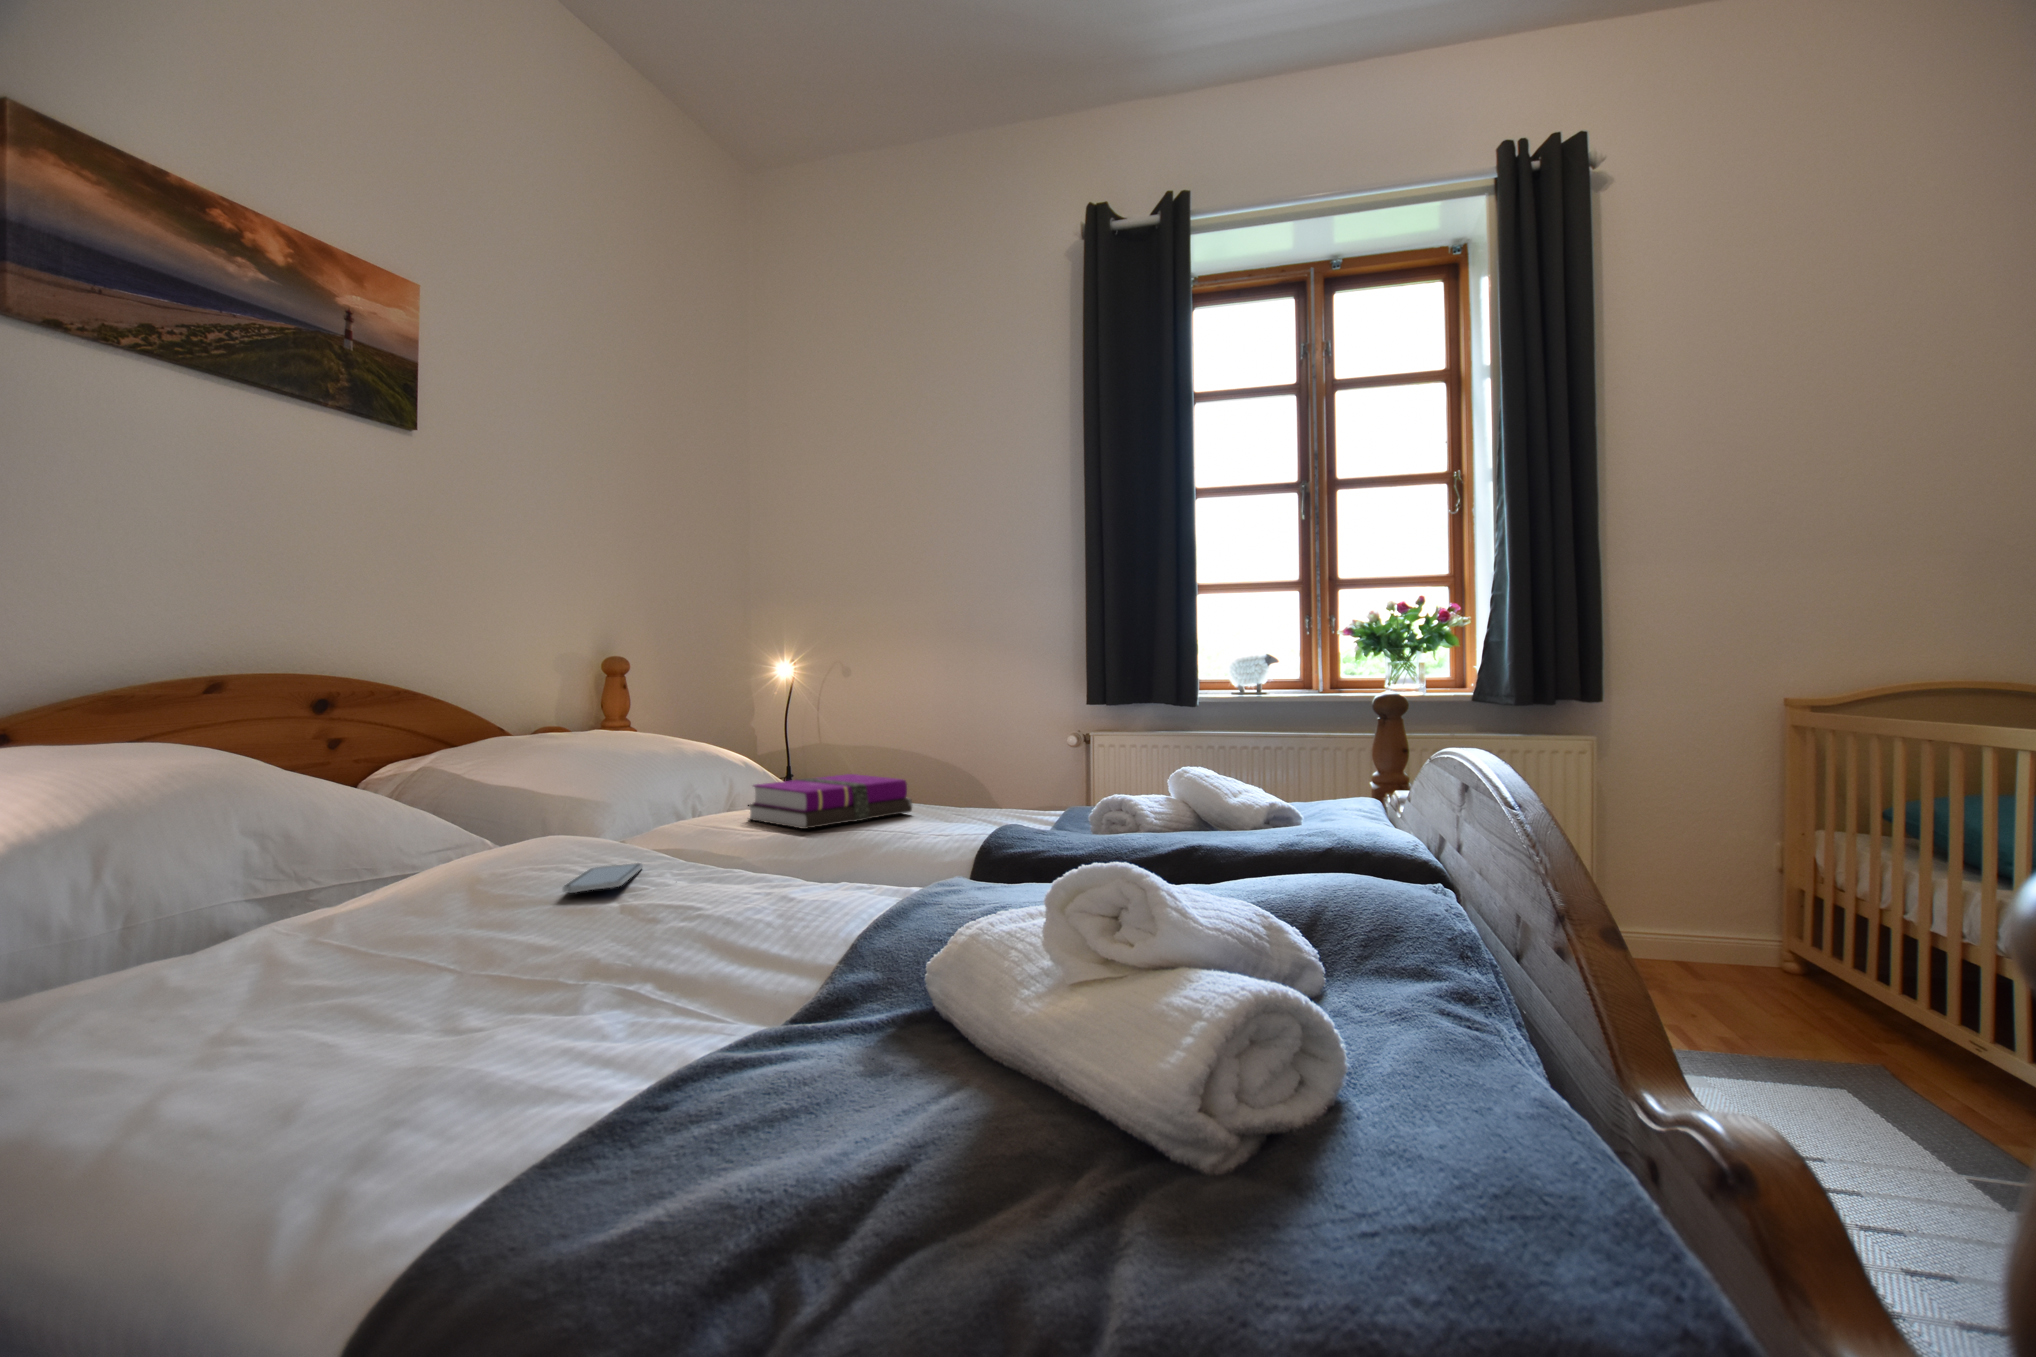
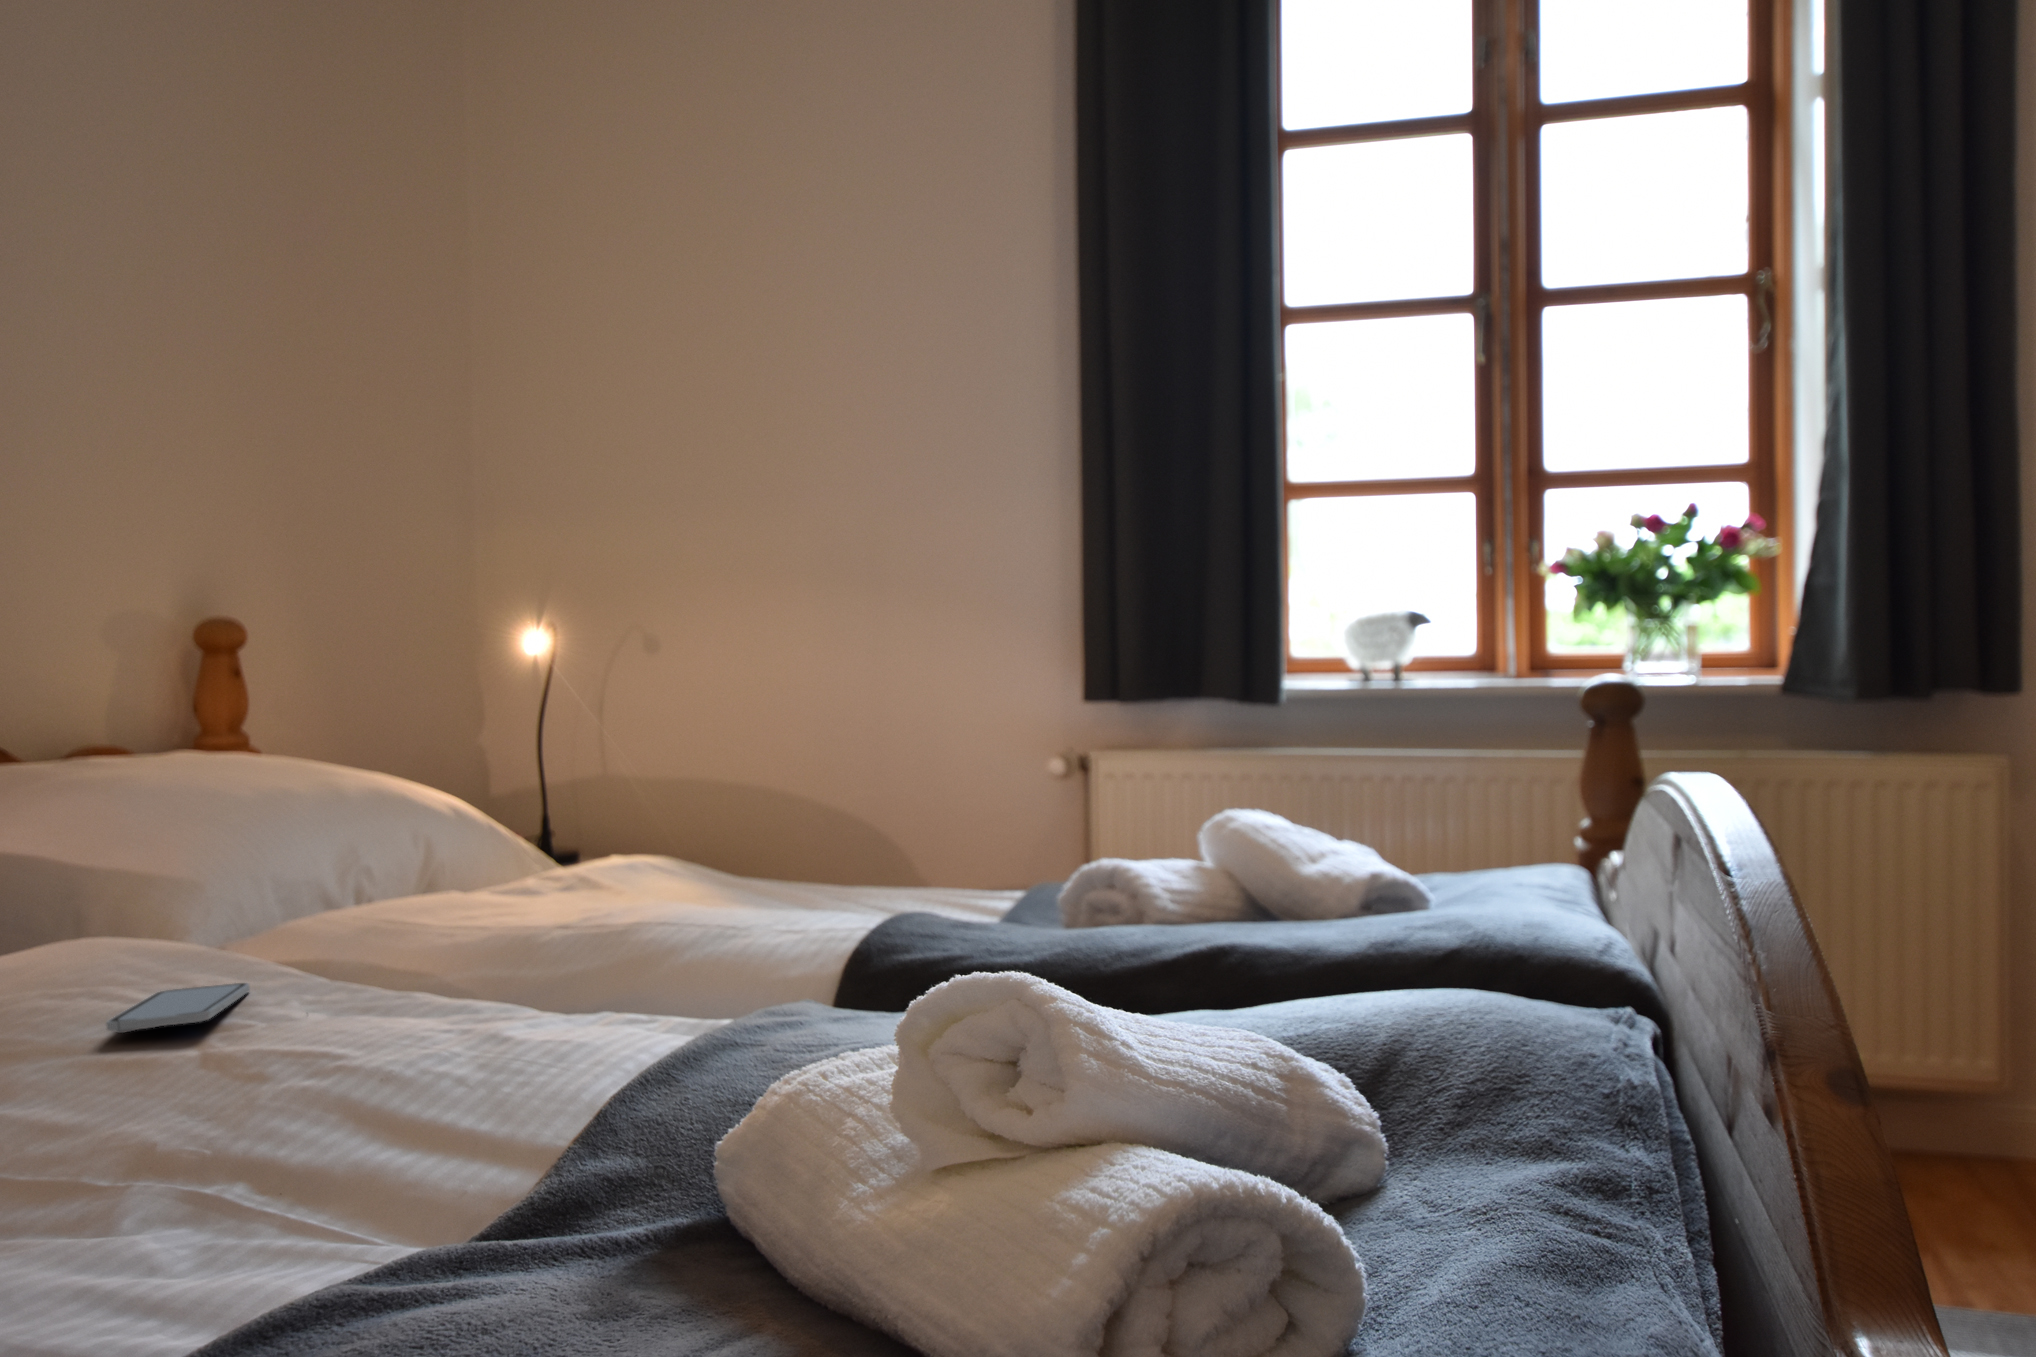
notebook: present [749,774,912,829] -> none [449,828,747,926]

